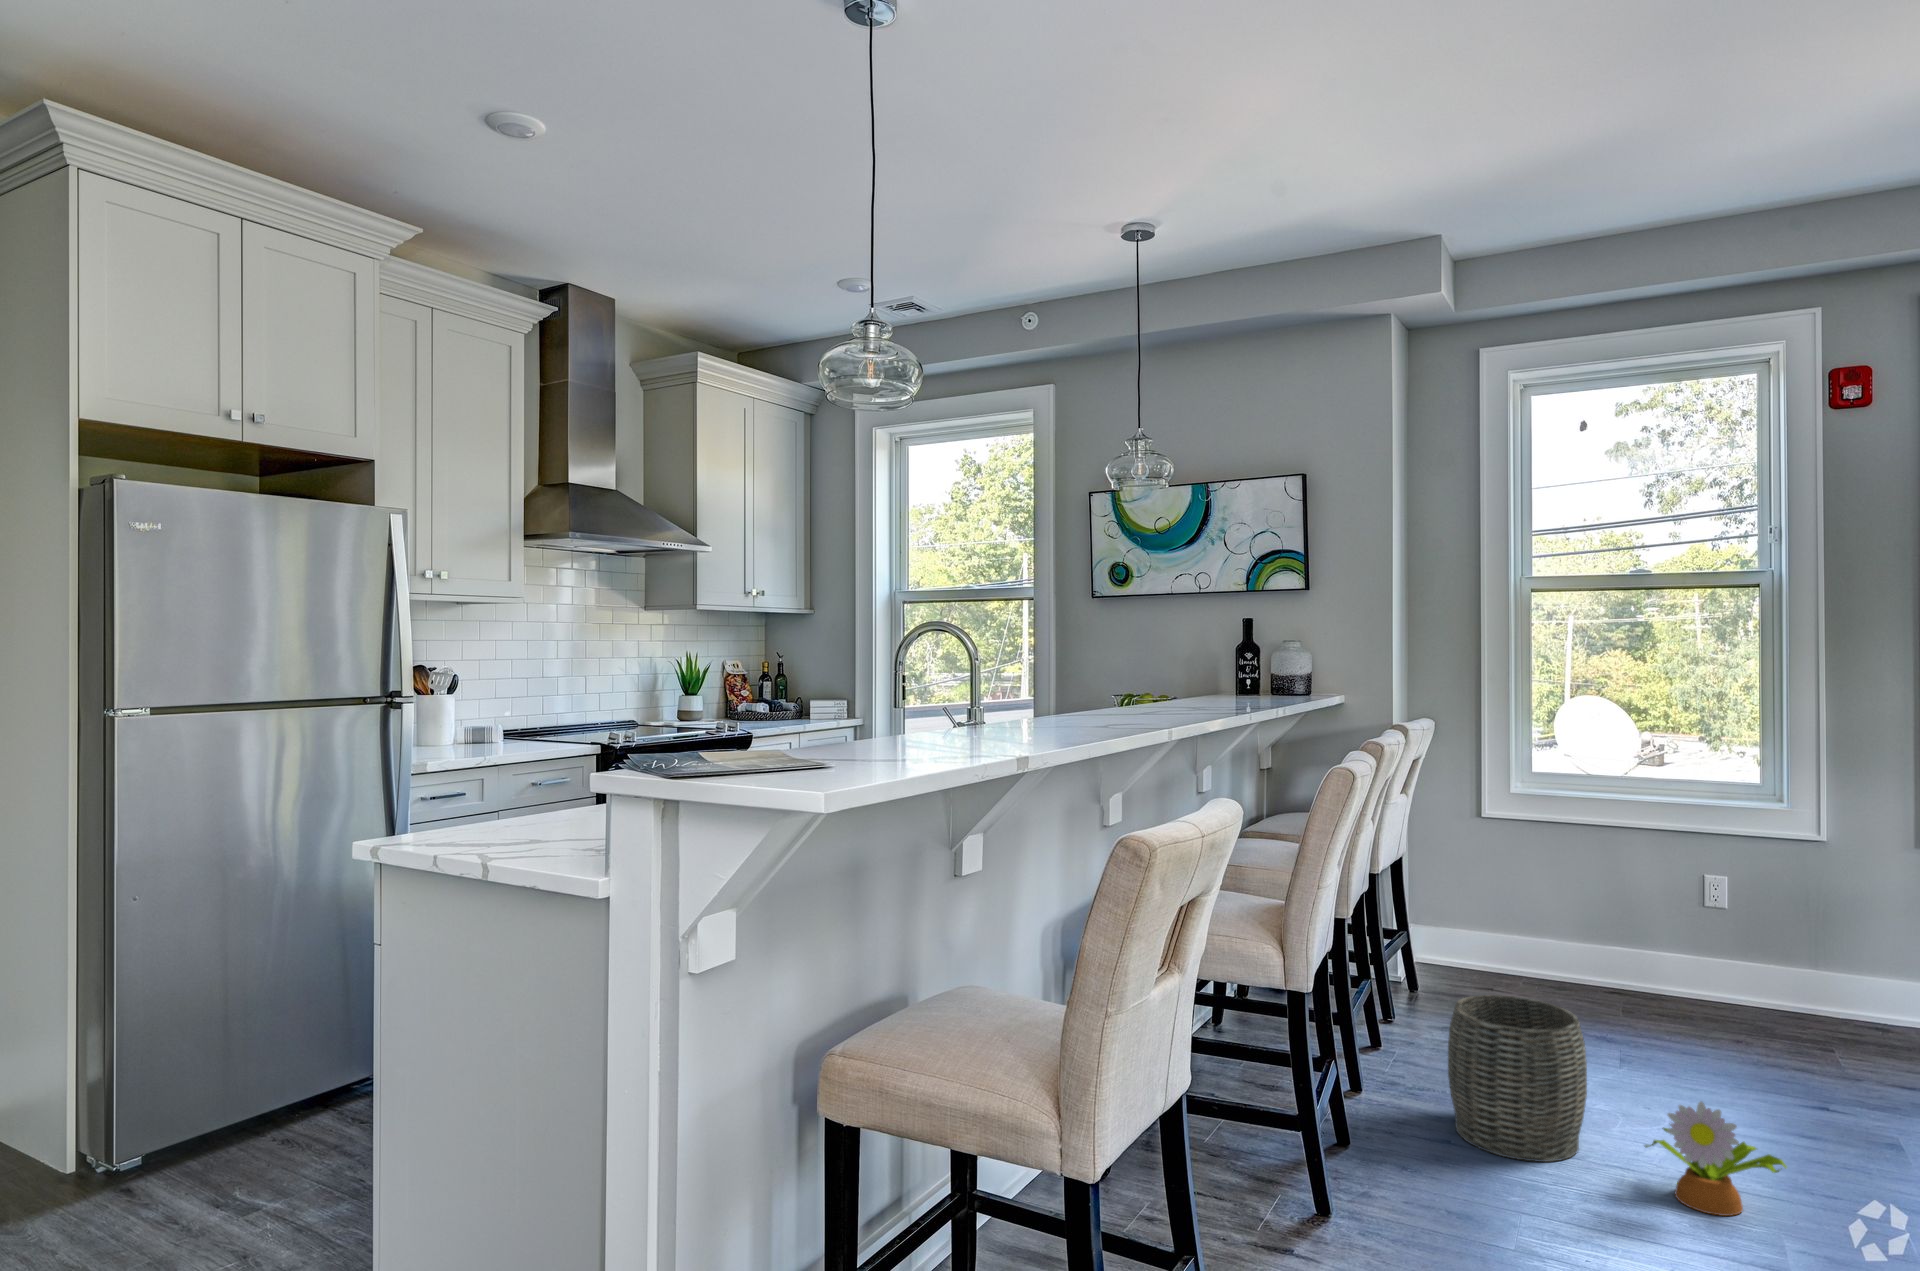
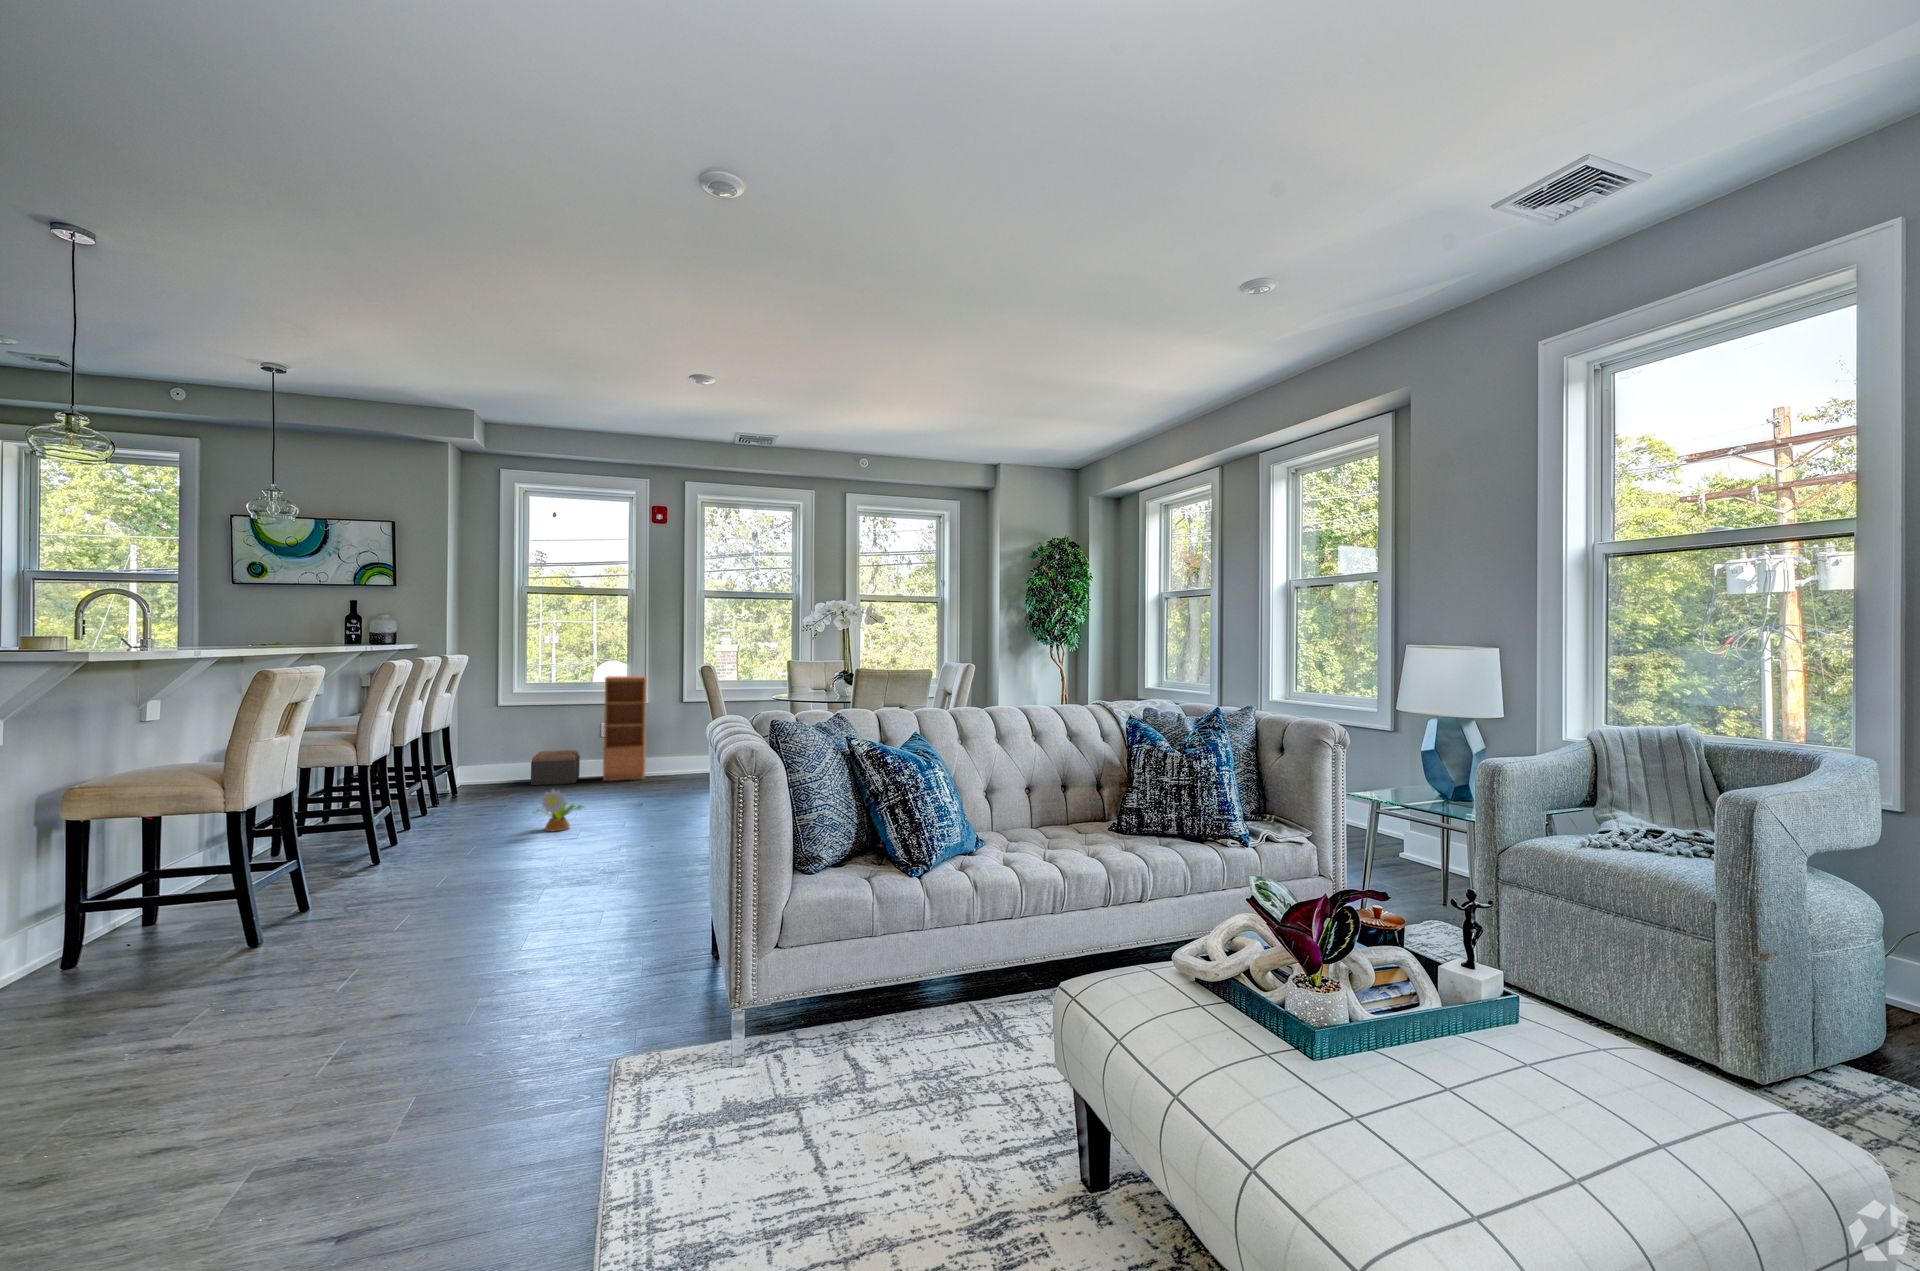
bookcase: none [1721,773,1835,1034] -> present [603,676,647,781]
footstool: none [1560,923,1659,1012] -> present [531,750,580,785]
woven basket: present [1448,995,1587,1162] -> none [452,769,516,833]

